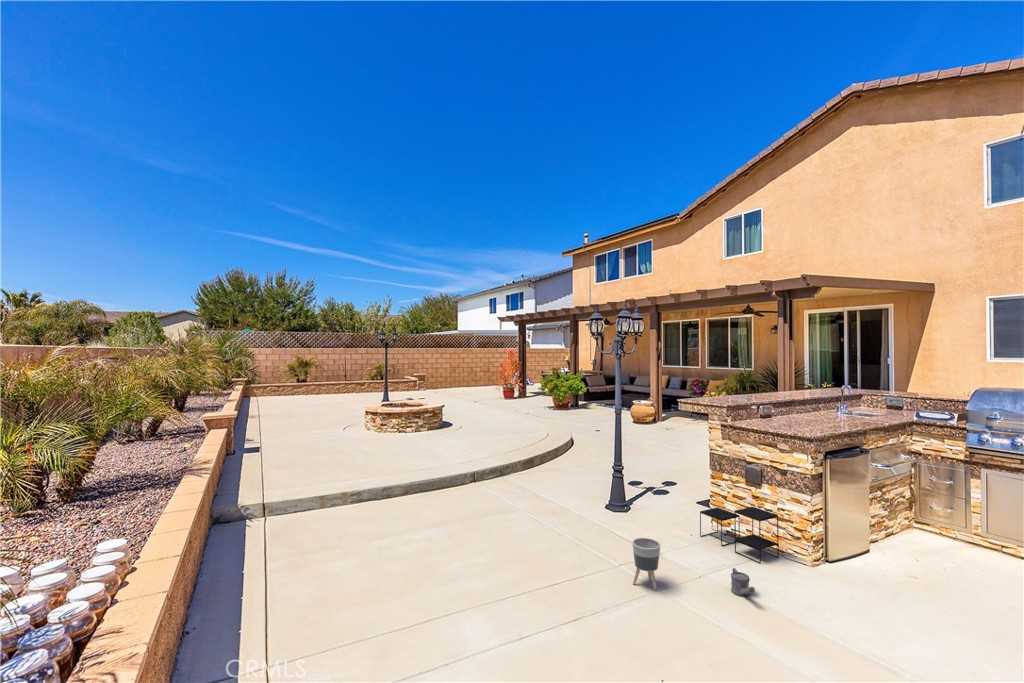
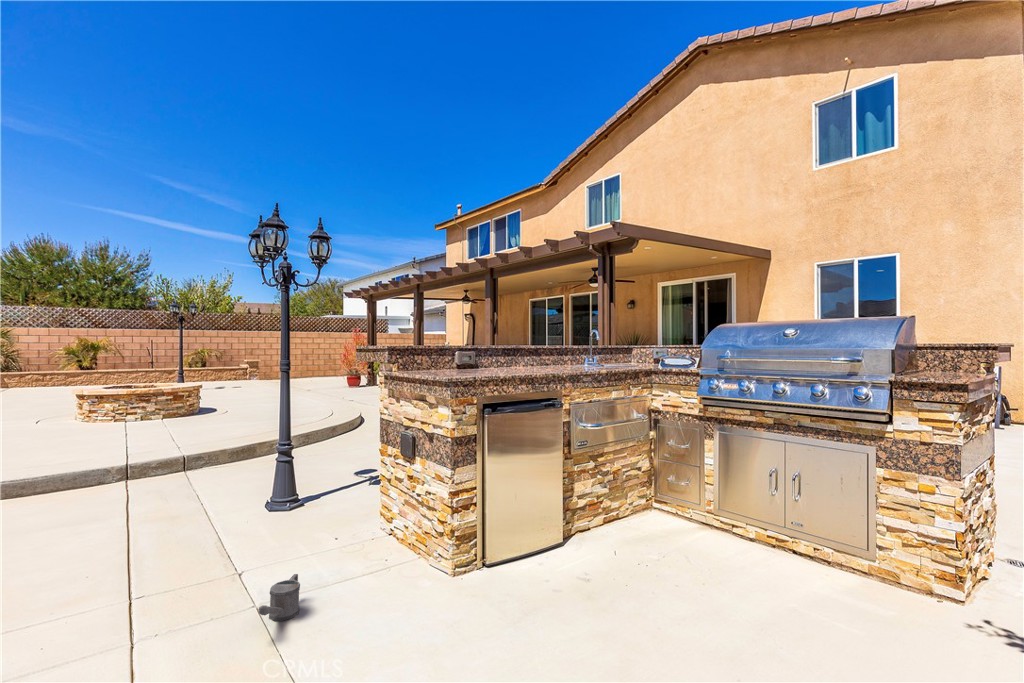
side table: present [700,507,779,563] -> none [350,483,425,565]
planter: present [632,538,660,590] -> none [113,531,170,619]

